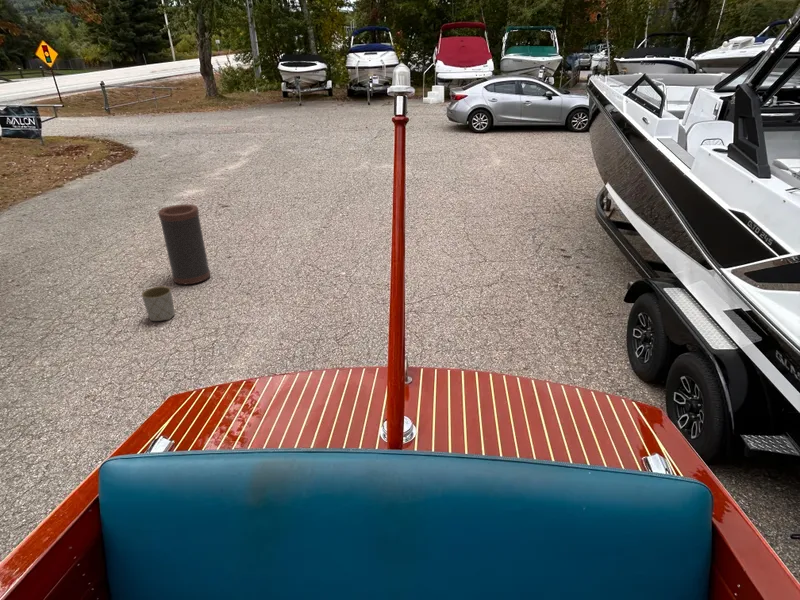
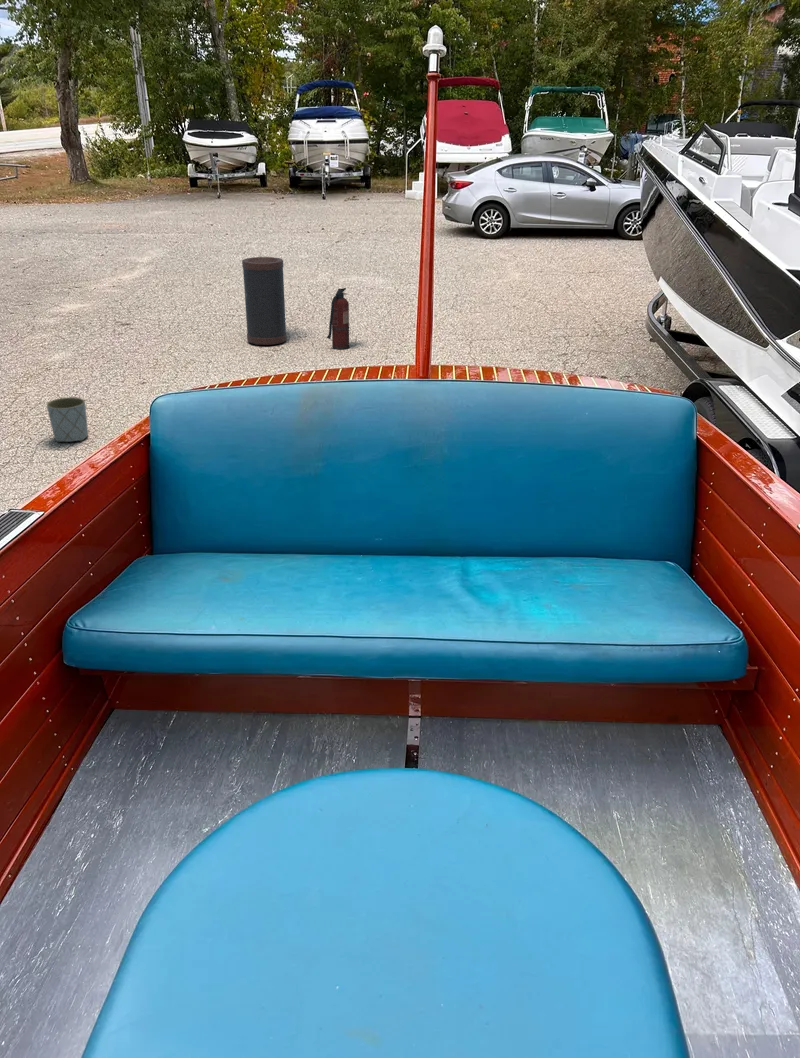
fire extinguisher: none [360,186,377,230] -> present [327,288,350,350]
trash can: present [158,204,210,284] -> present [242,257,287,345]

